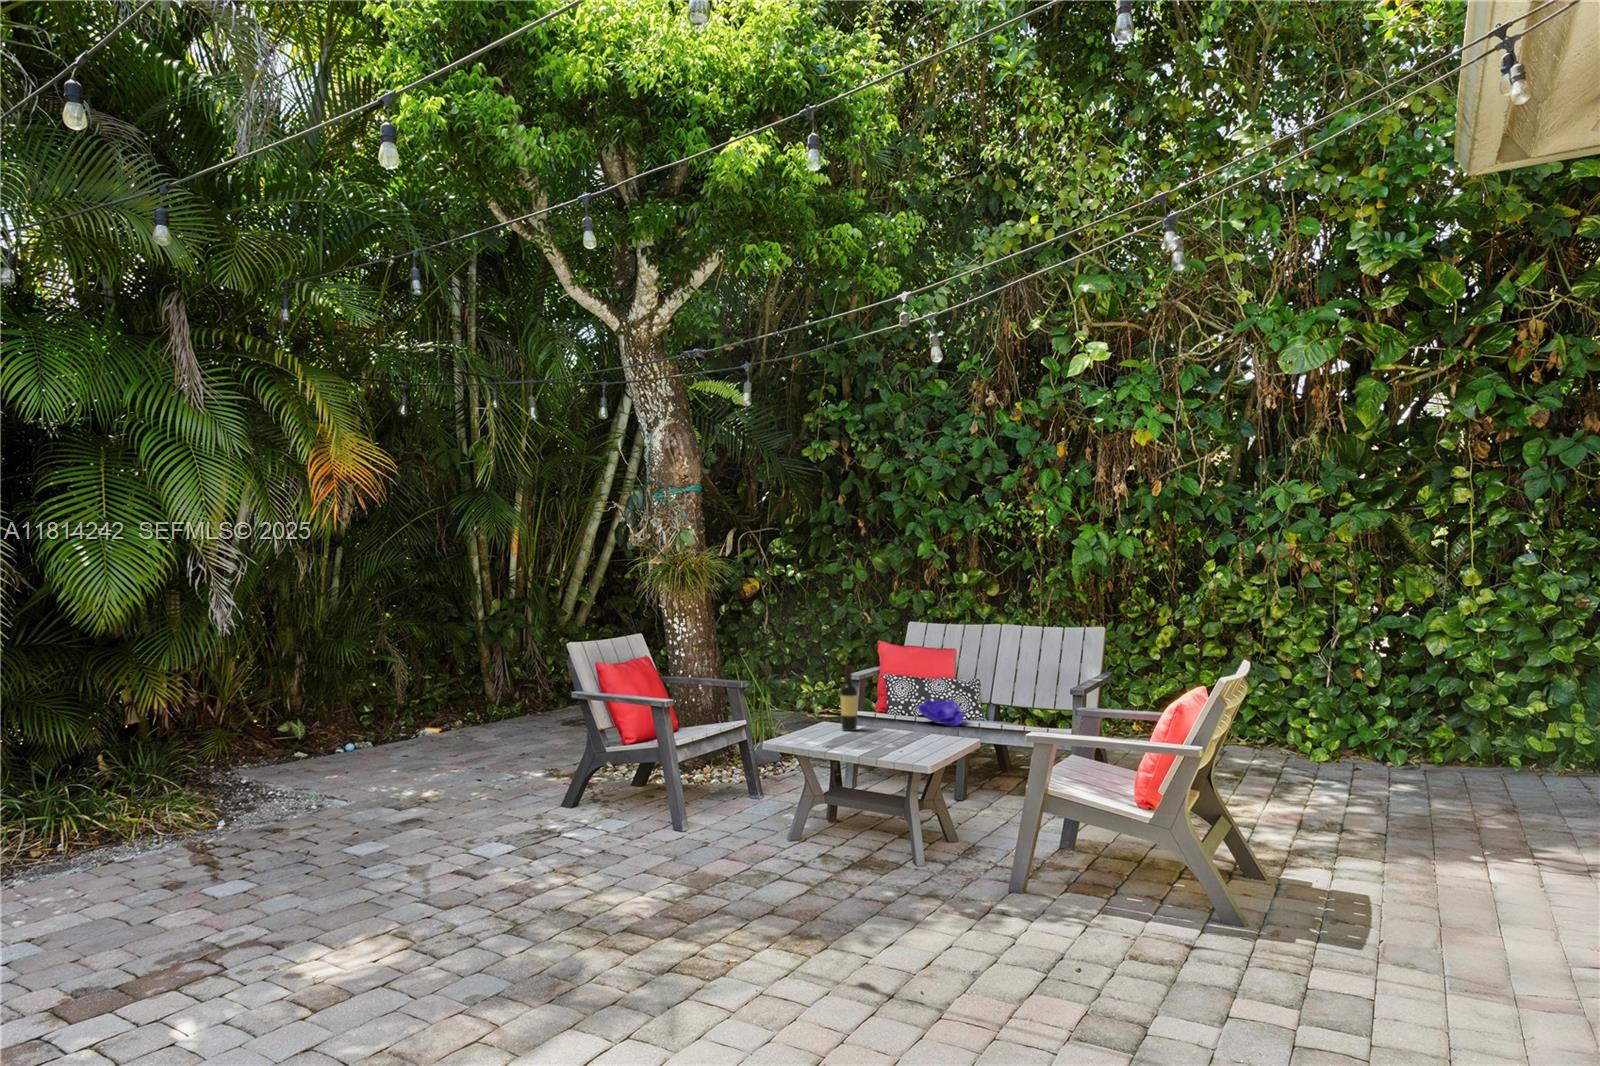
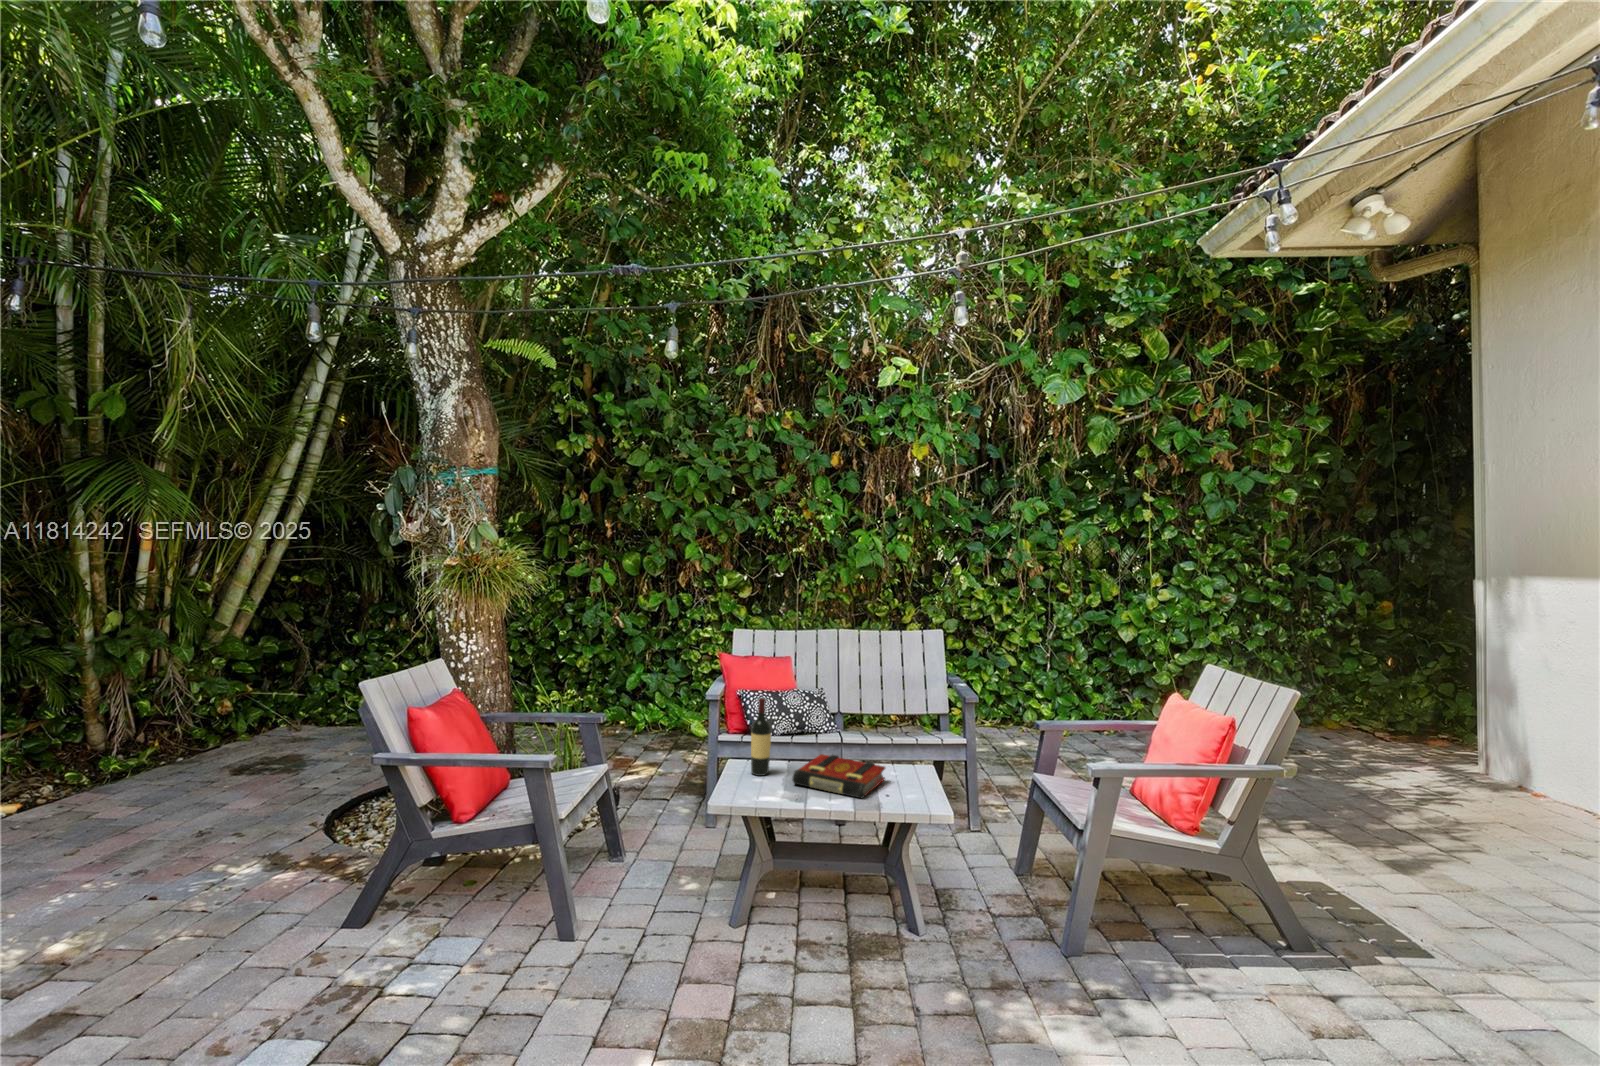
decorative bowl: present [917,699,965,726] -> none [793,713,846,748]
book: none [860,719,942,747] -> present [792,754,885,798]

